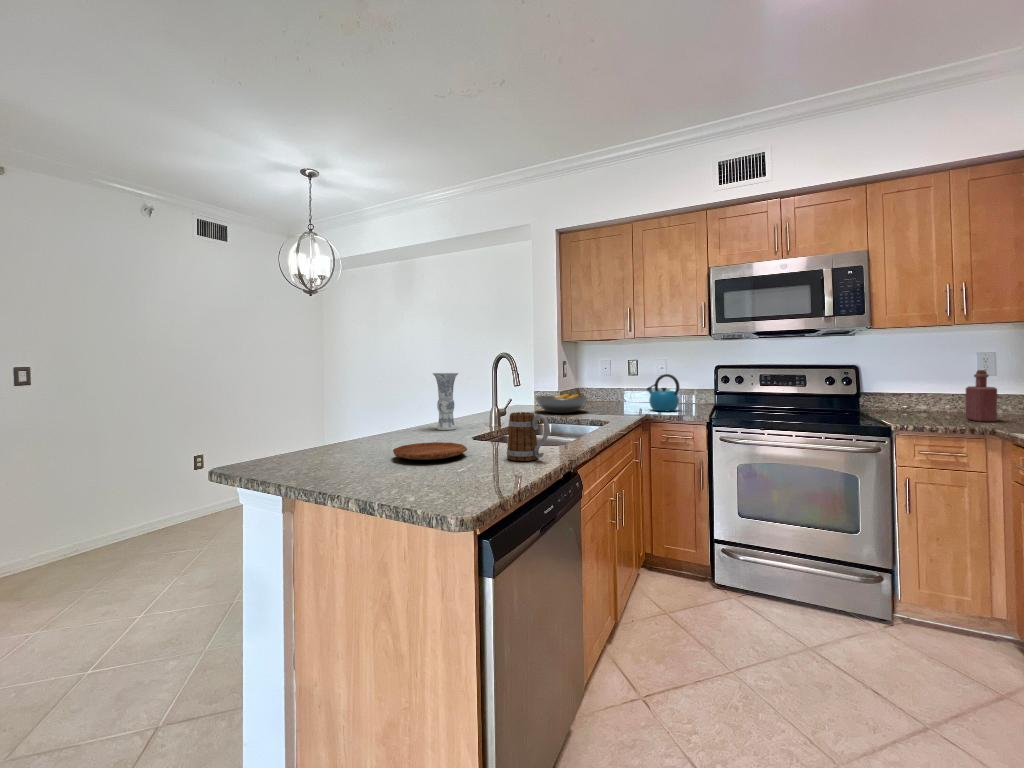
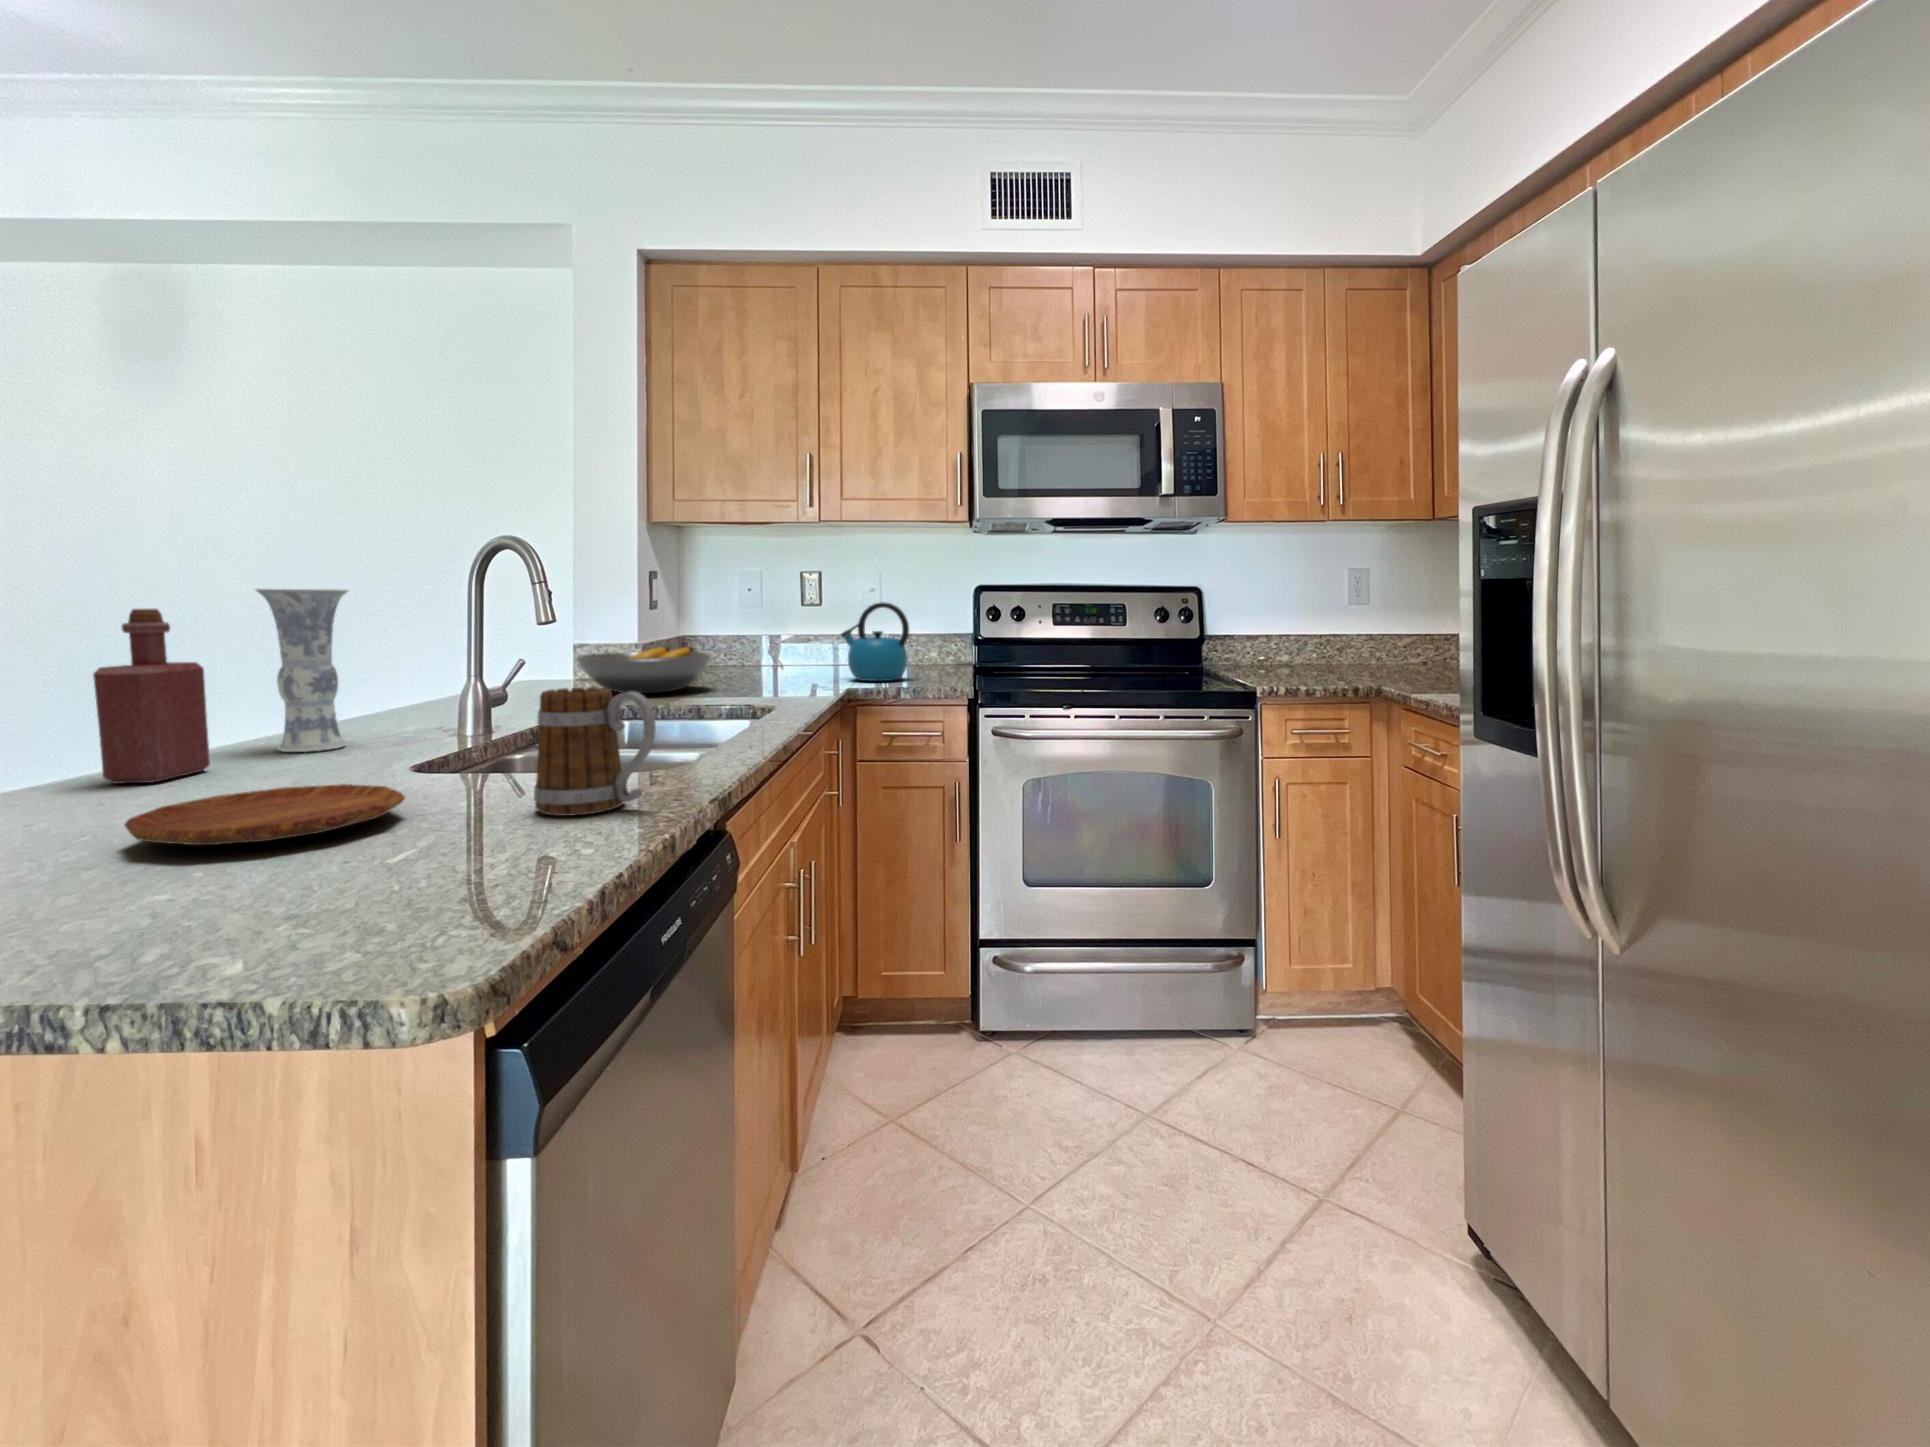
bottle: present [965,370,997,422] -> present [93,609,210,783]

